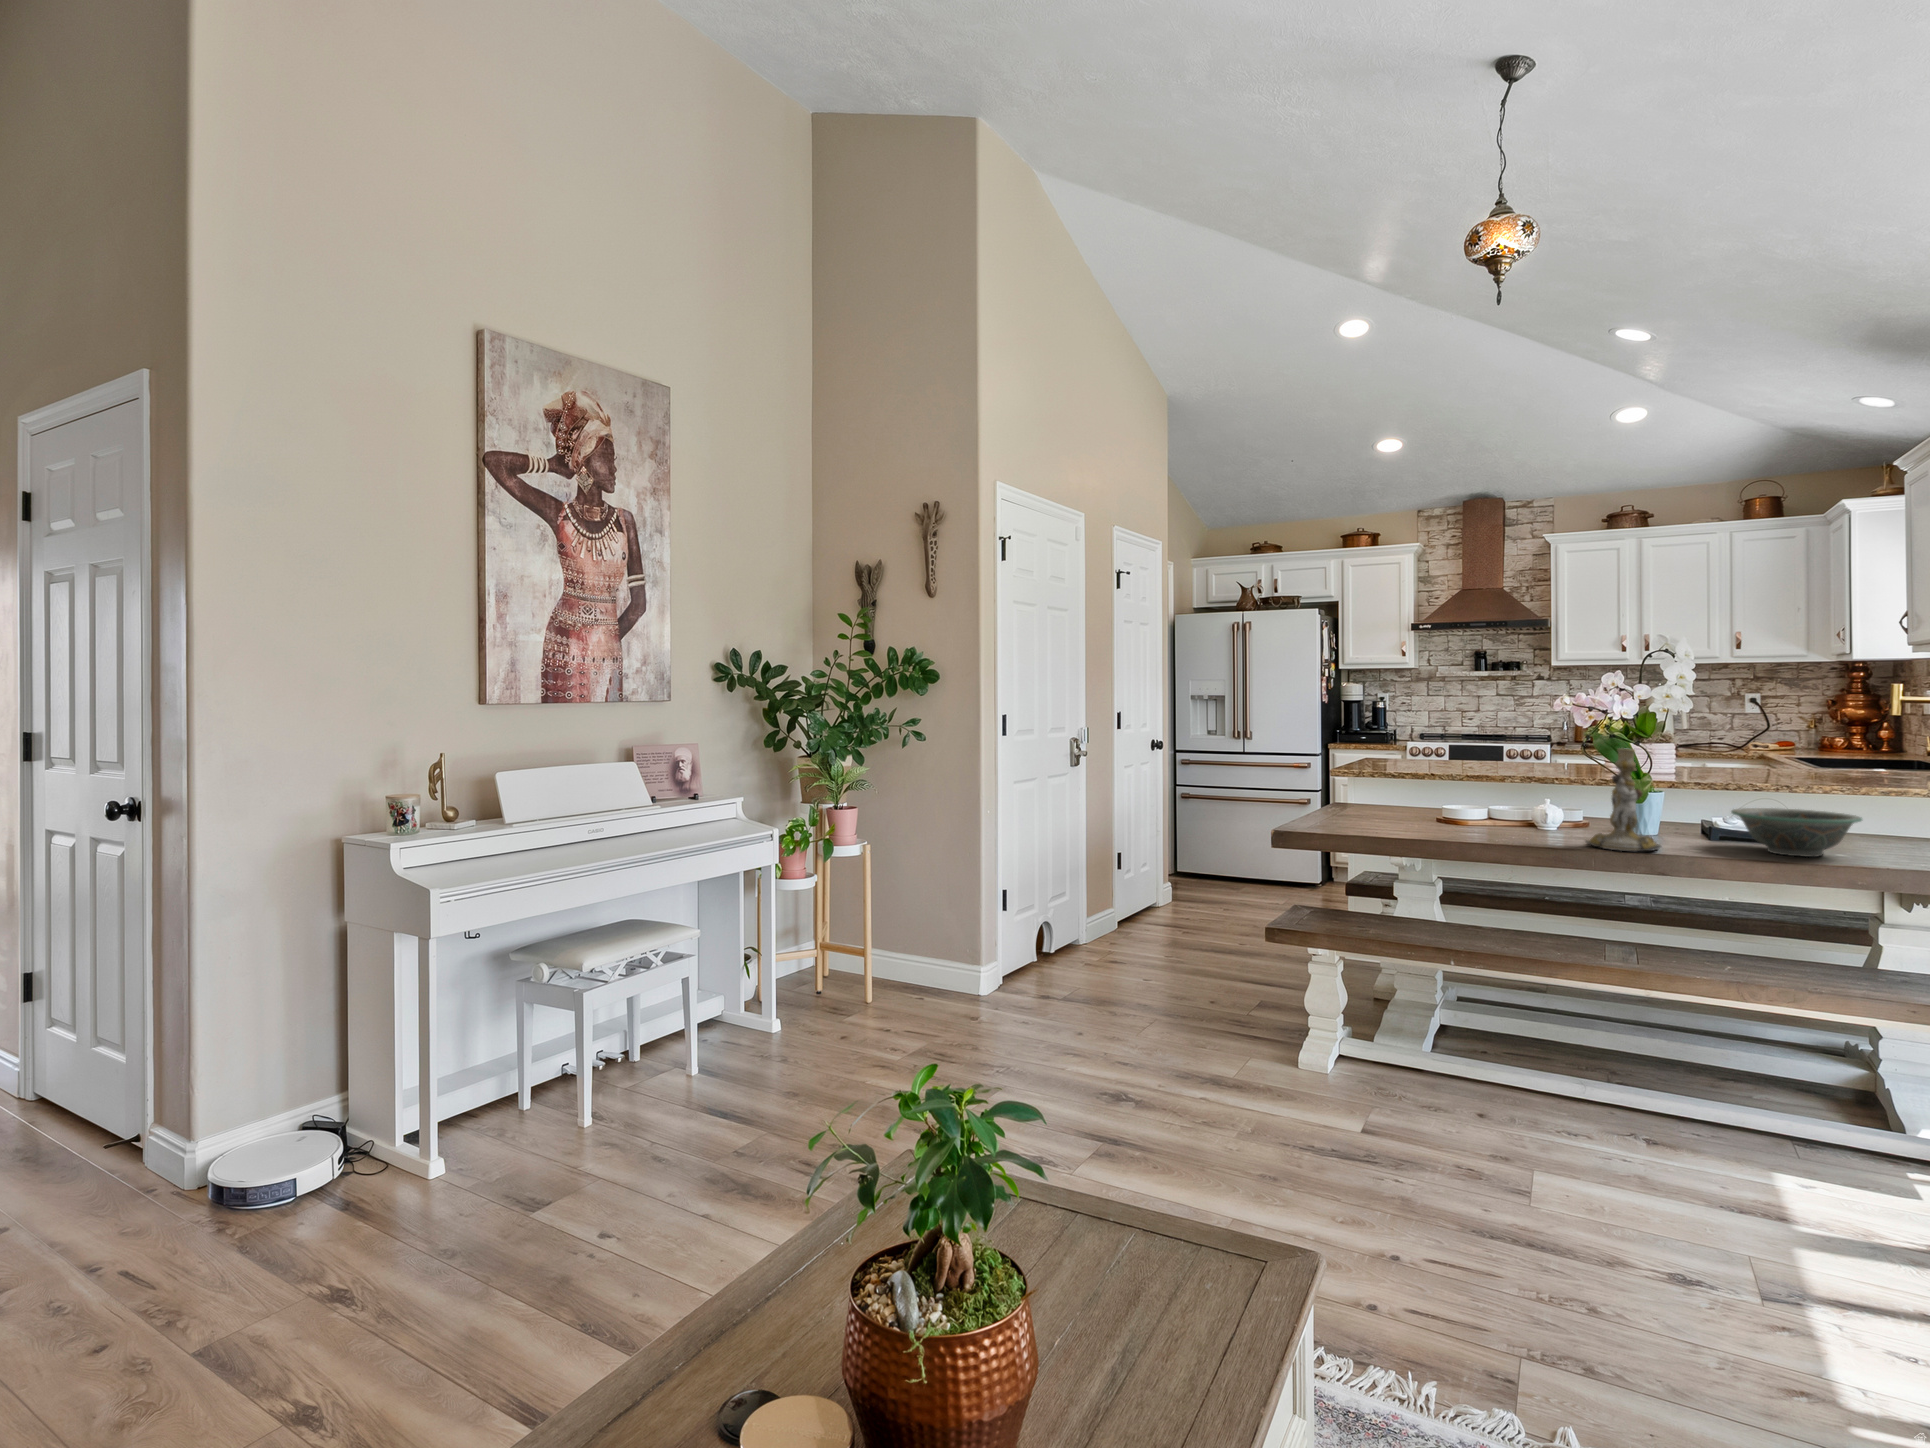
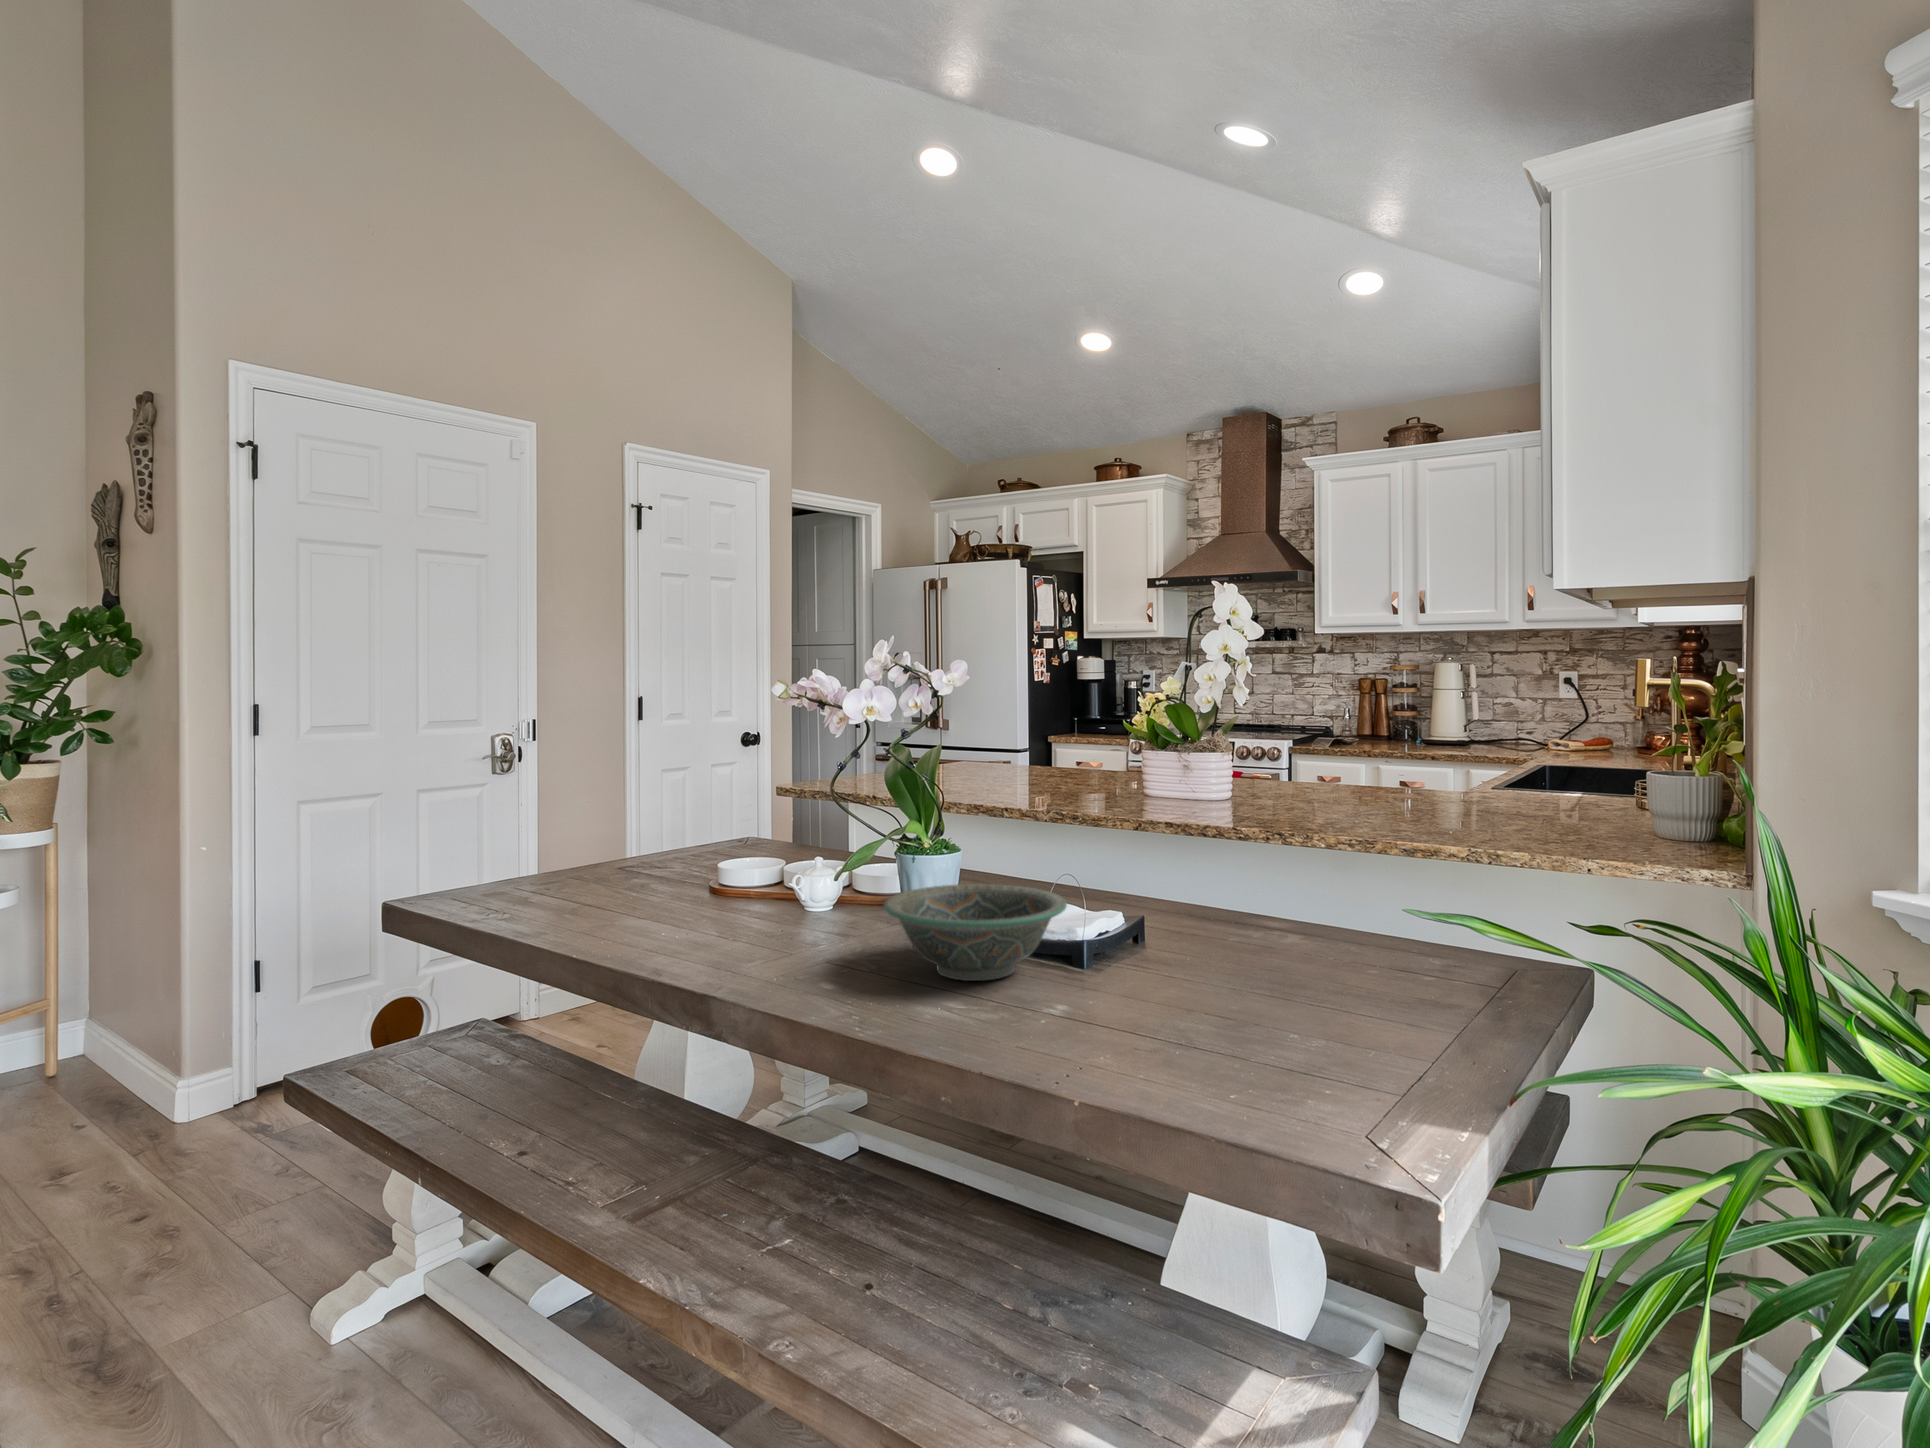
candlestick: present [1585,748,1661,851] -> none [675,782,785,964]

